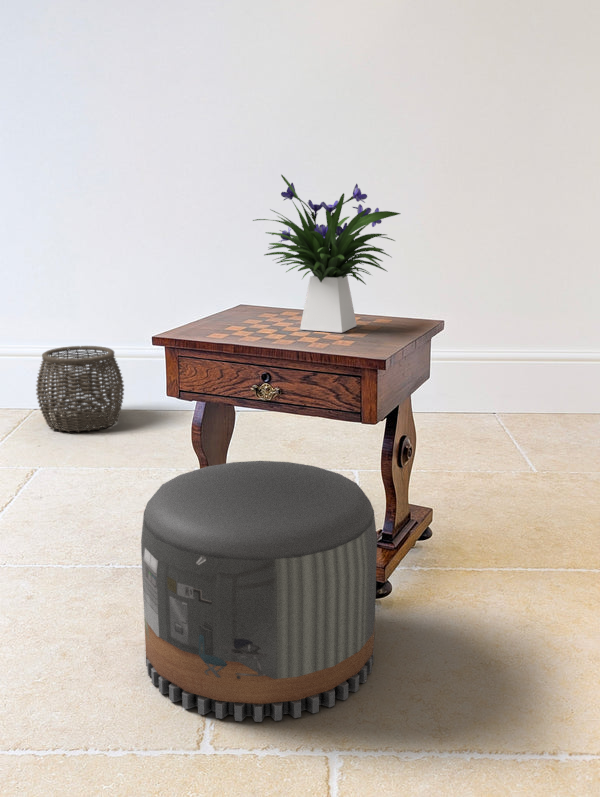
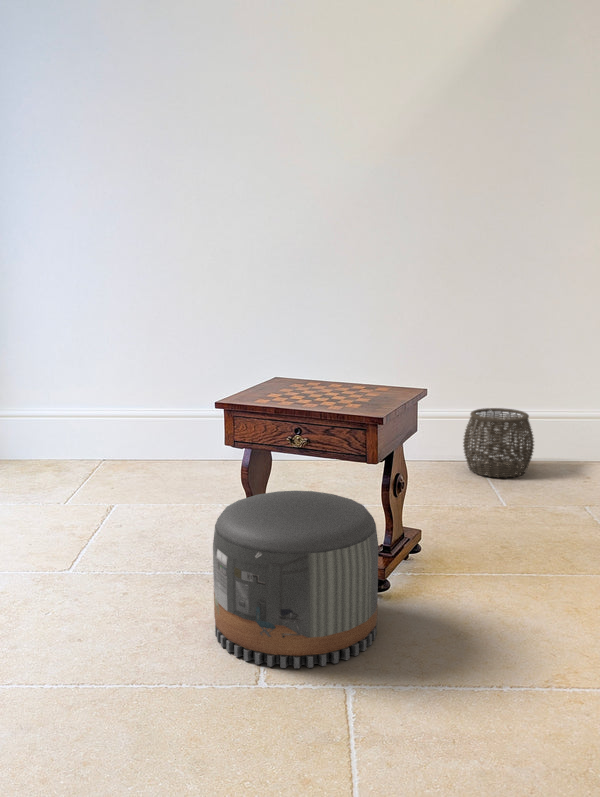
flower arrangement: present [253,175,400,333] -> none [287,284,394,398]
woven basket: present [36,346,124,432] -> present [463,408,534,478]

